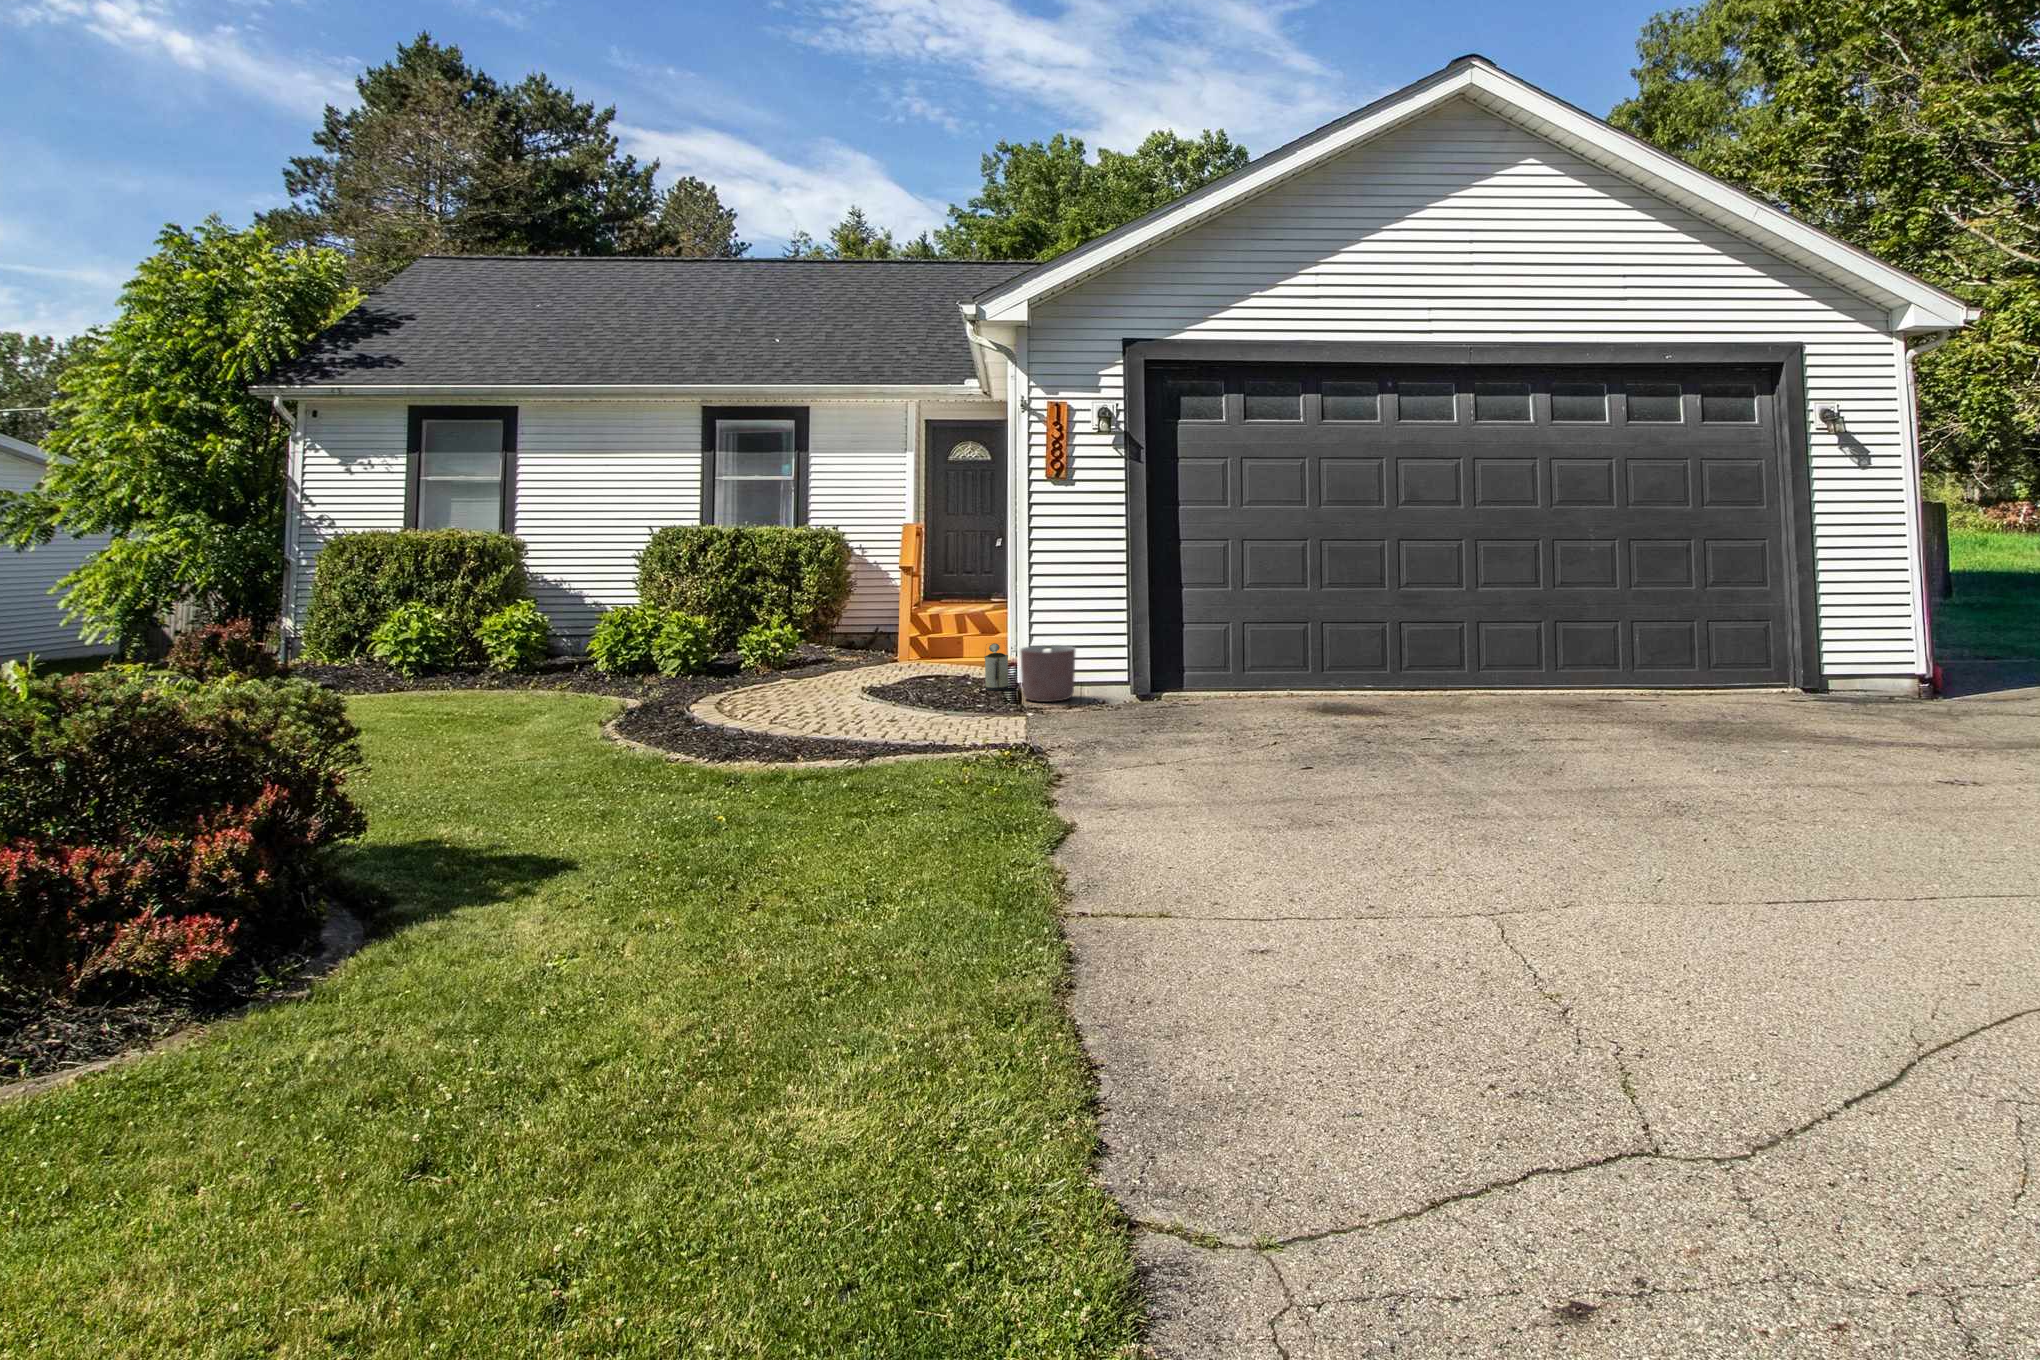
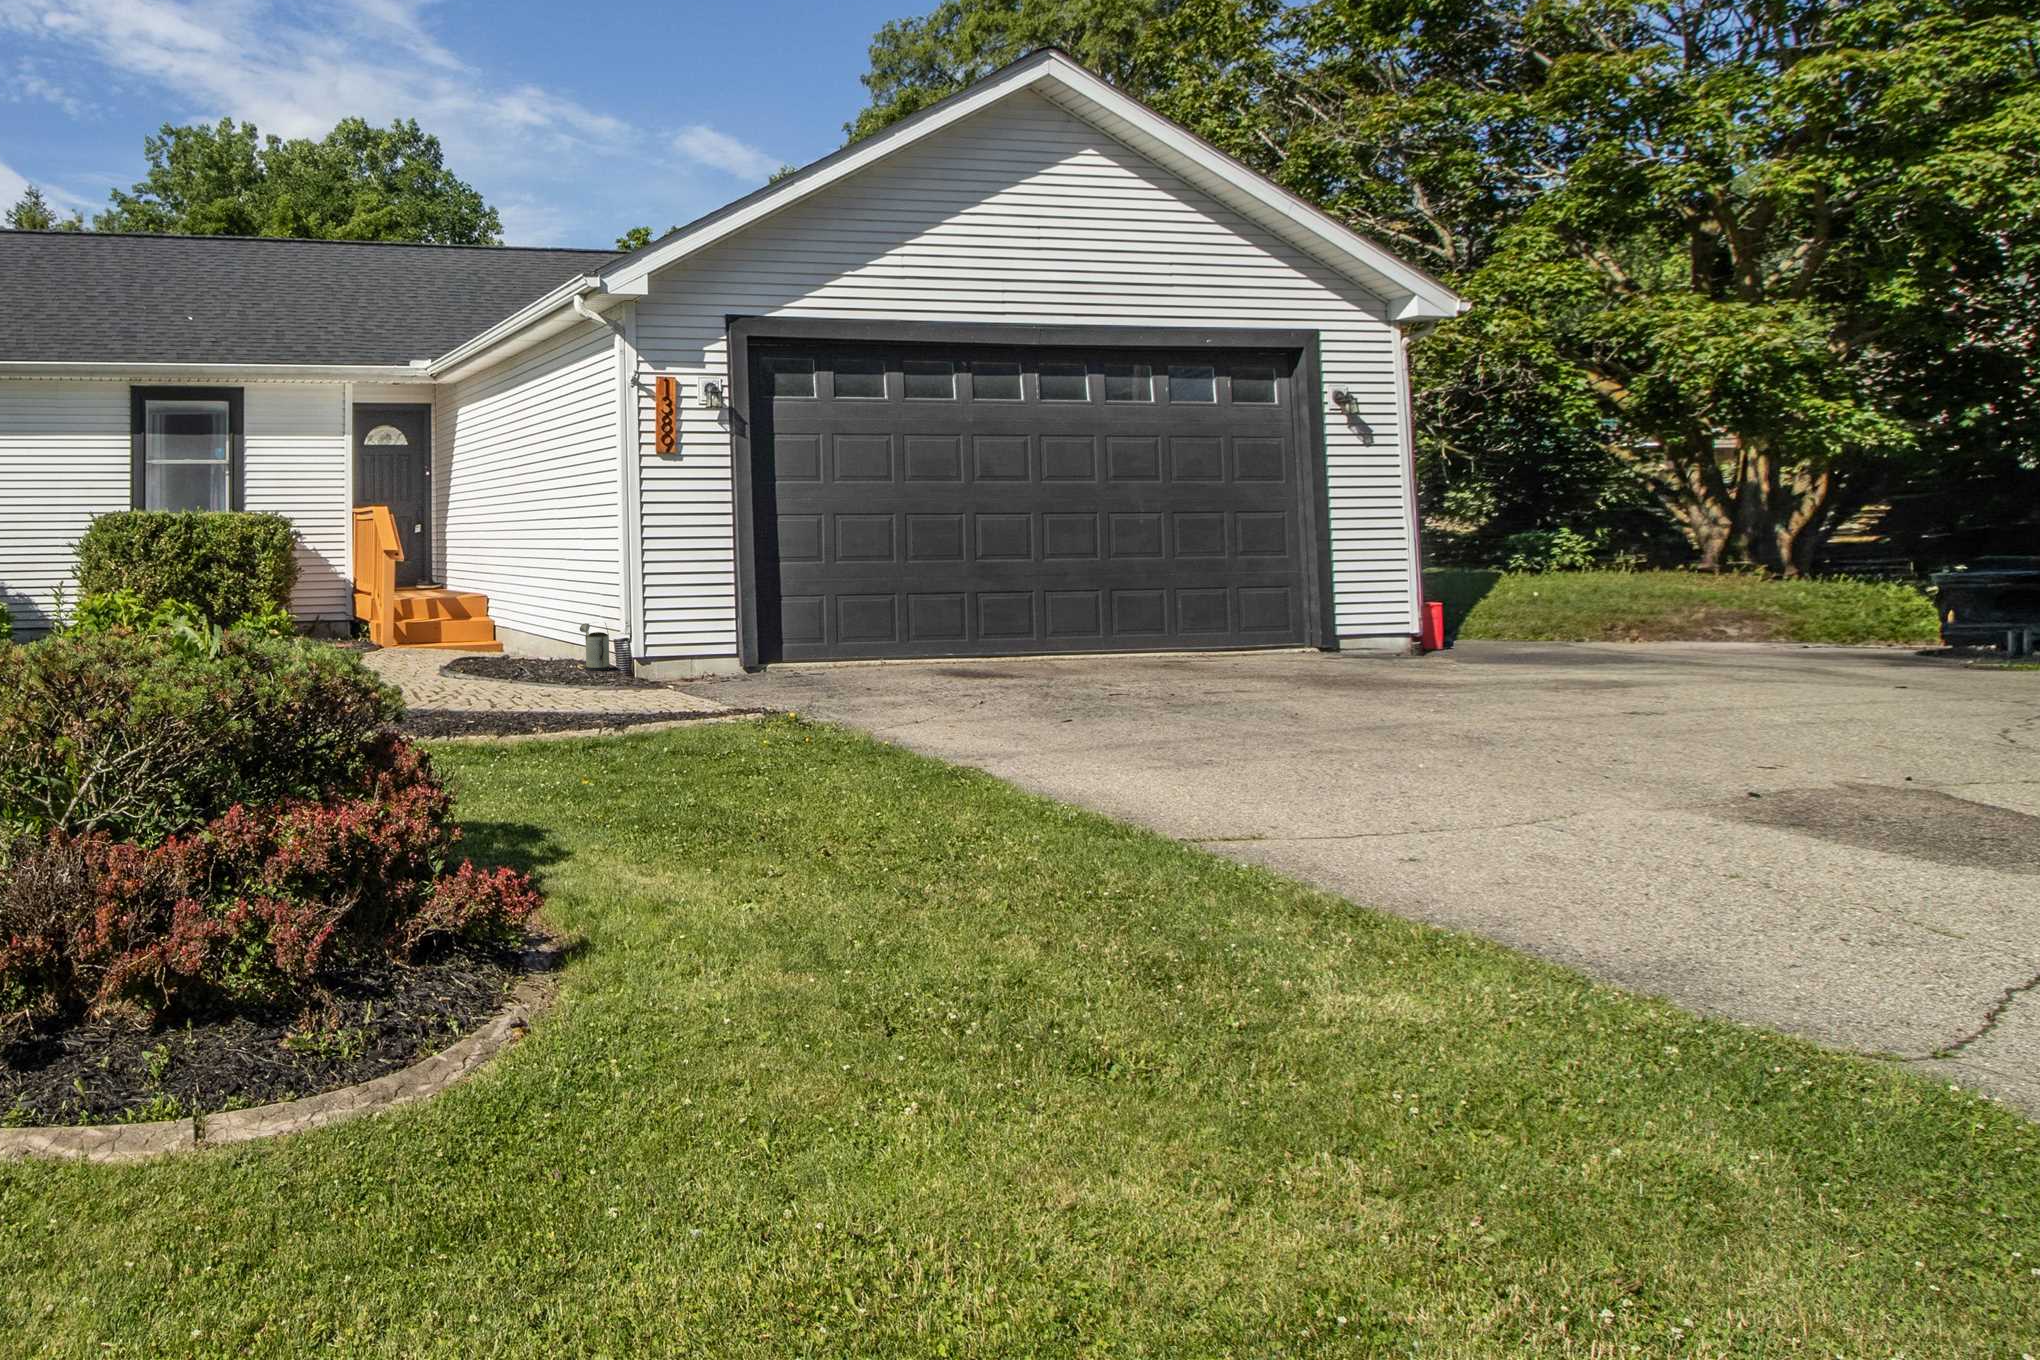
planter: present [1021,645,1075,702] -> none [644,622,700,679]

